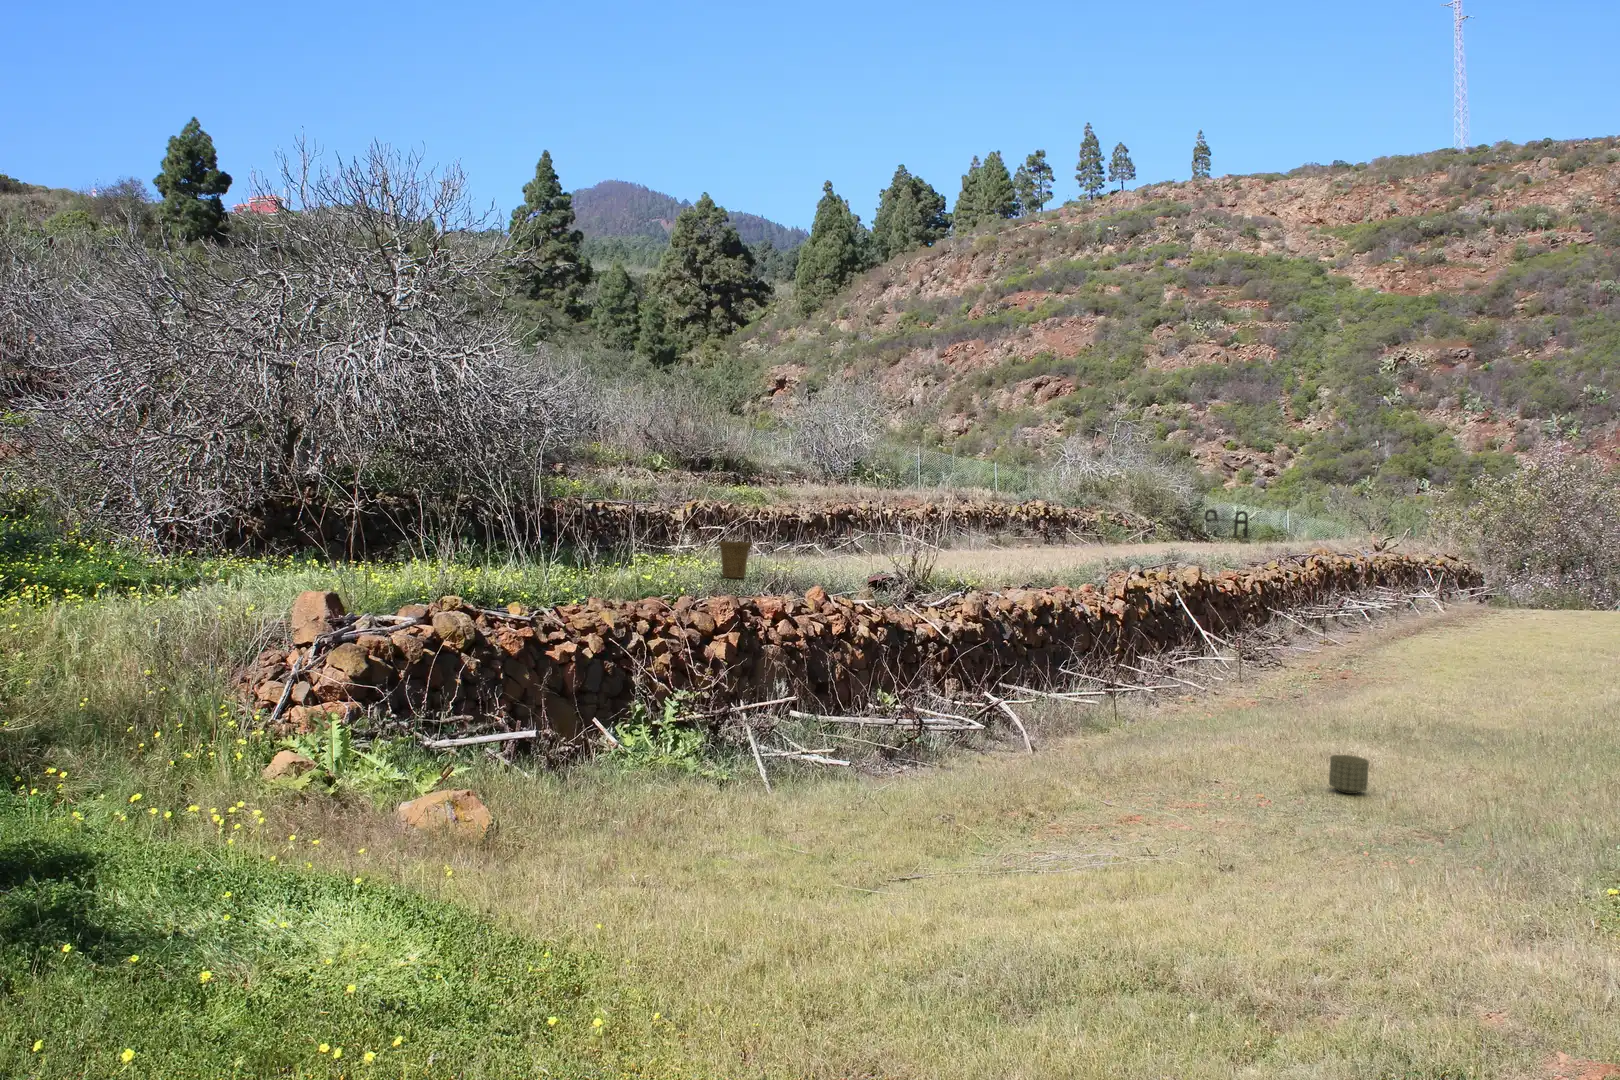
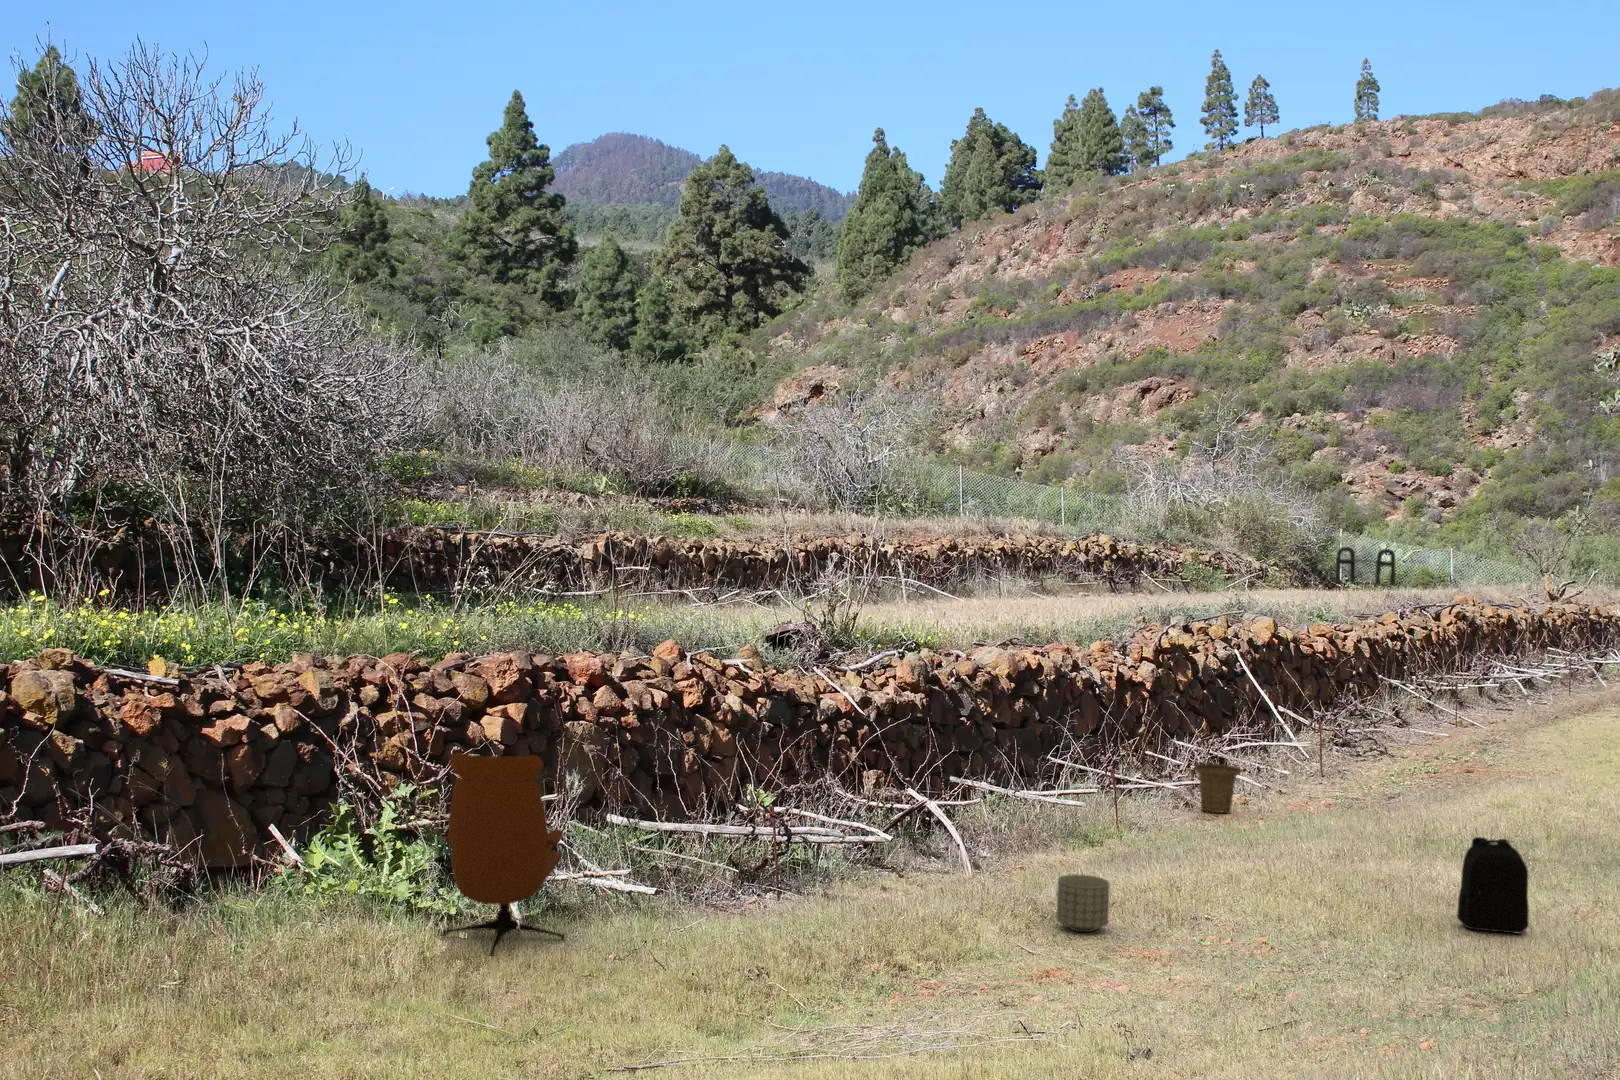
basket: present [716,541,753,578] -> present [1194,764,1241,814]
lounge chair: none [715,667,800,806] -> present [442,753,565,956]
backpack: none [1385,718,1435,783] -> present [1457,837,1529,933]
planter: present [1329,755,1369,794] -> present [1056,874,1110,932]

